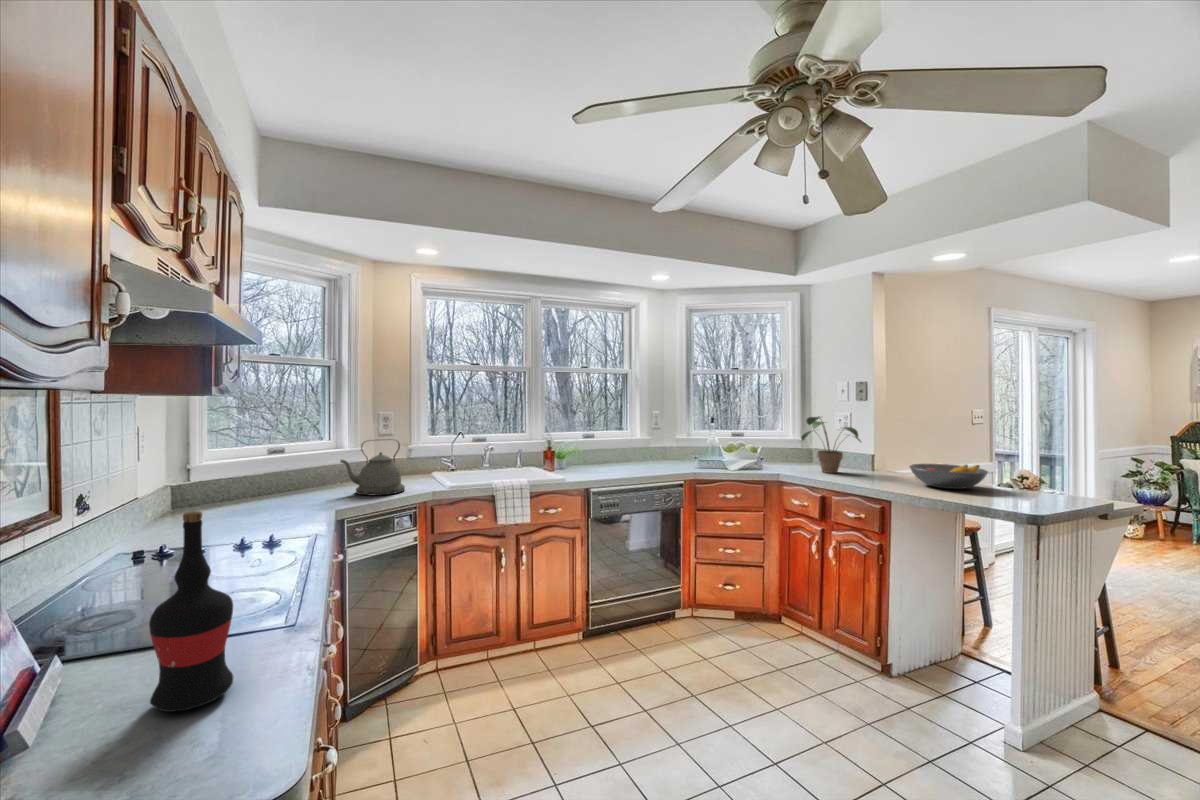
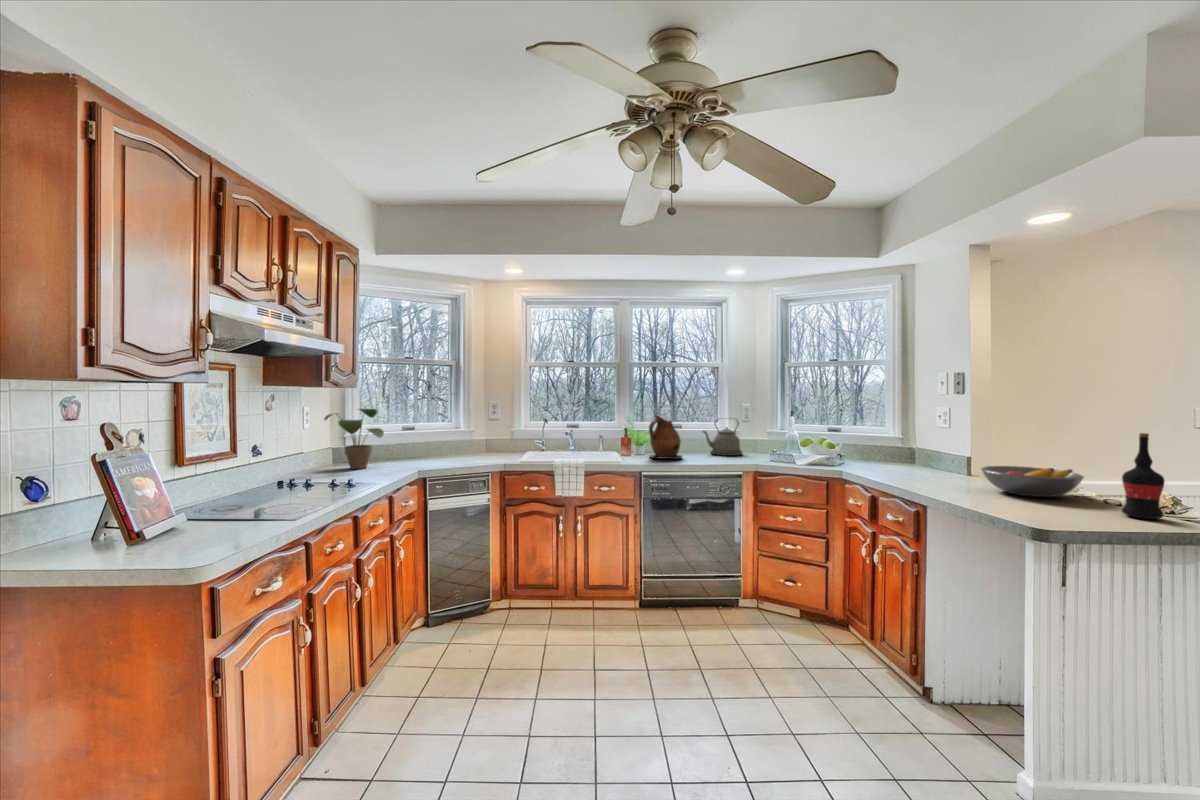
potted plant: present [801,416,861,473] -> present [324,409,384,469]
ceramic pitcher: none [581,425,623,472] -> present [649,415,682,459]
kettle: present [340,441,405,496] -> present [703,420,742,456]
wine bottle: present [149,511,234,712] -> present [1122,433,1165,519]

